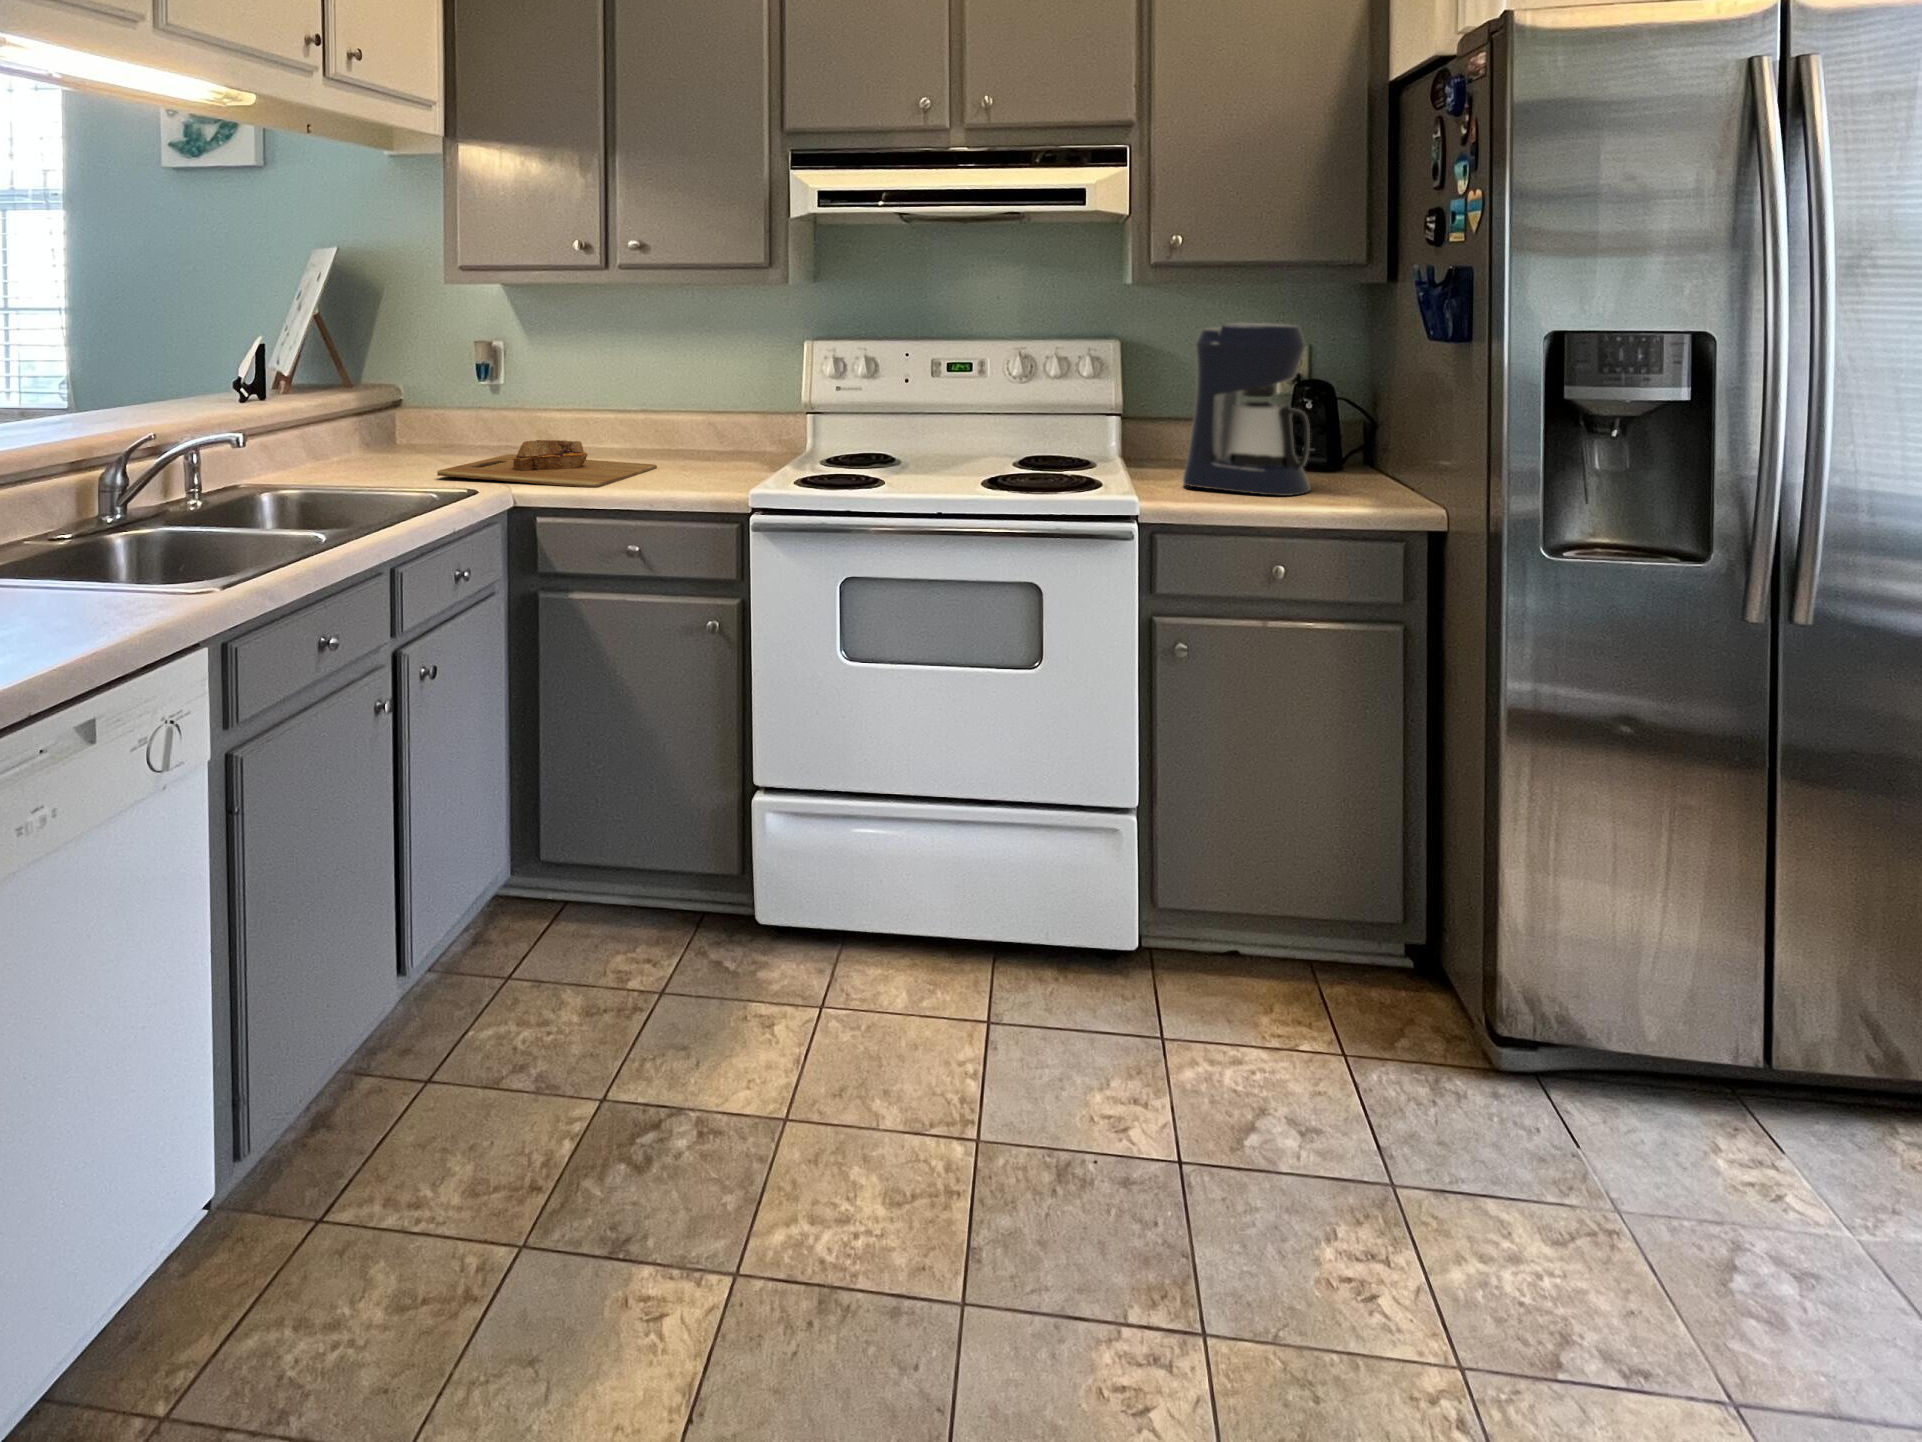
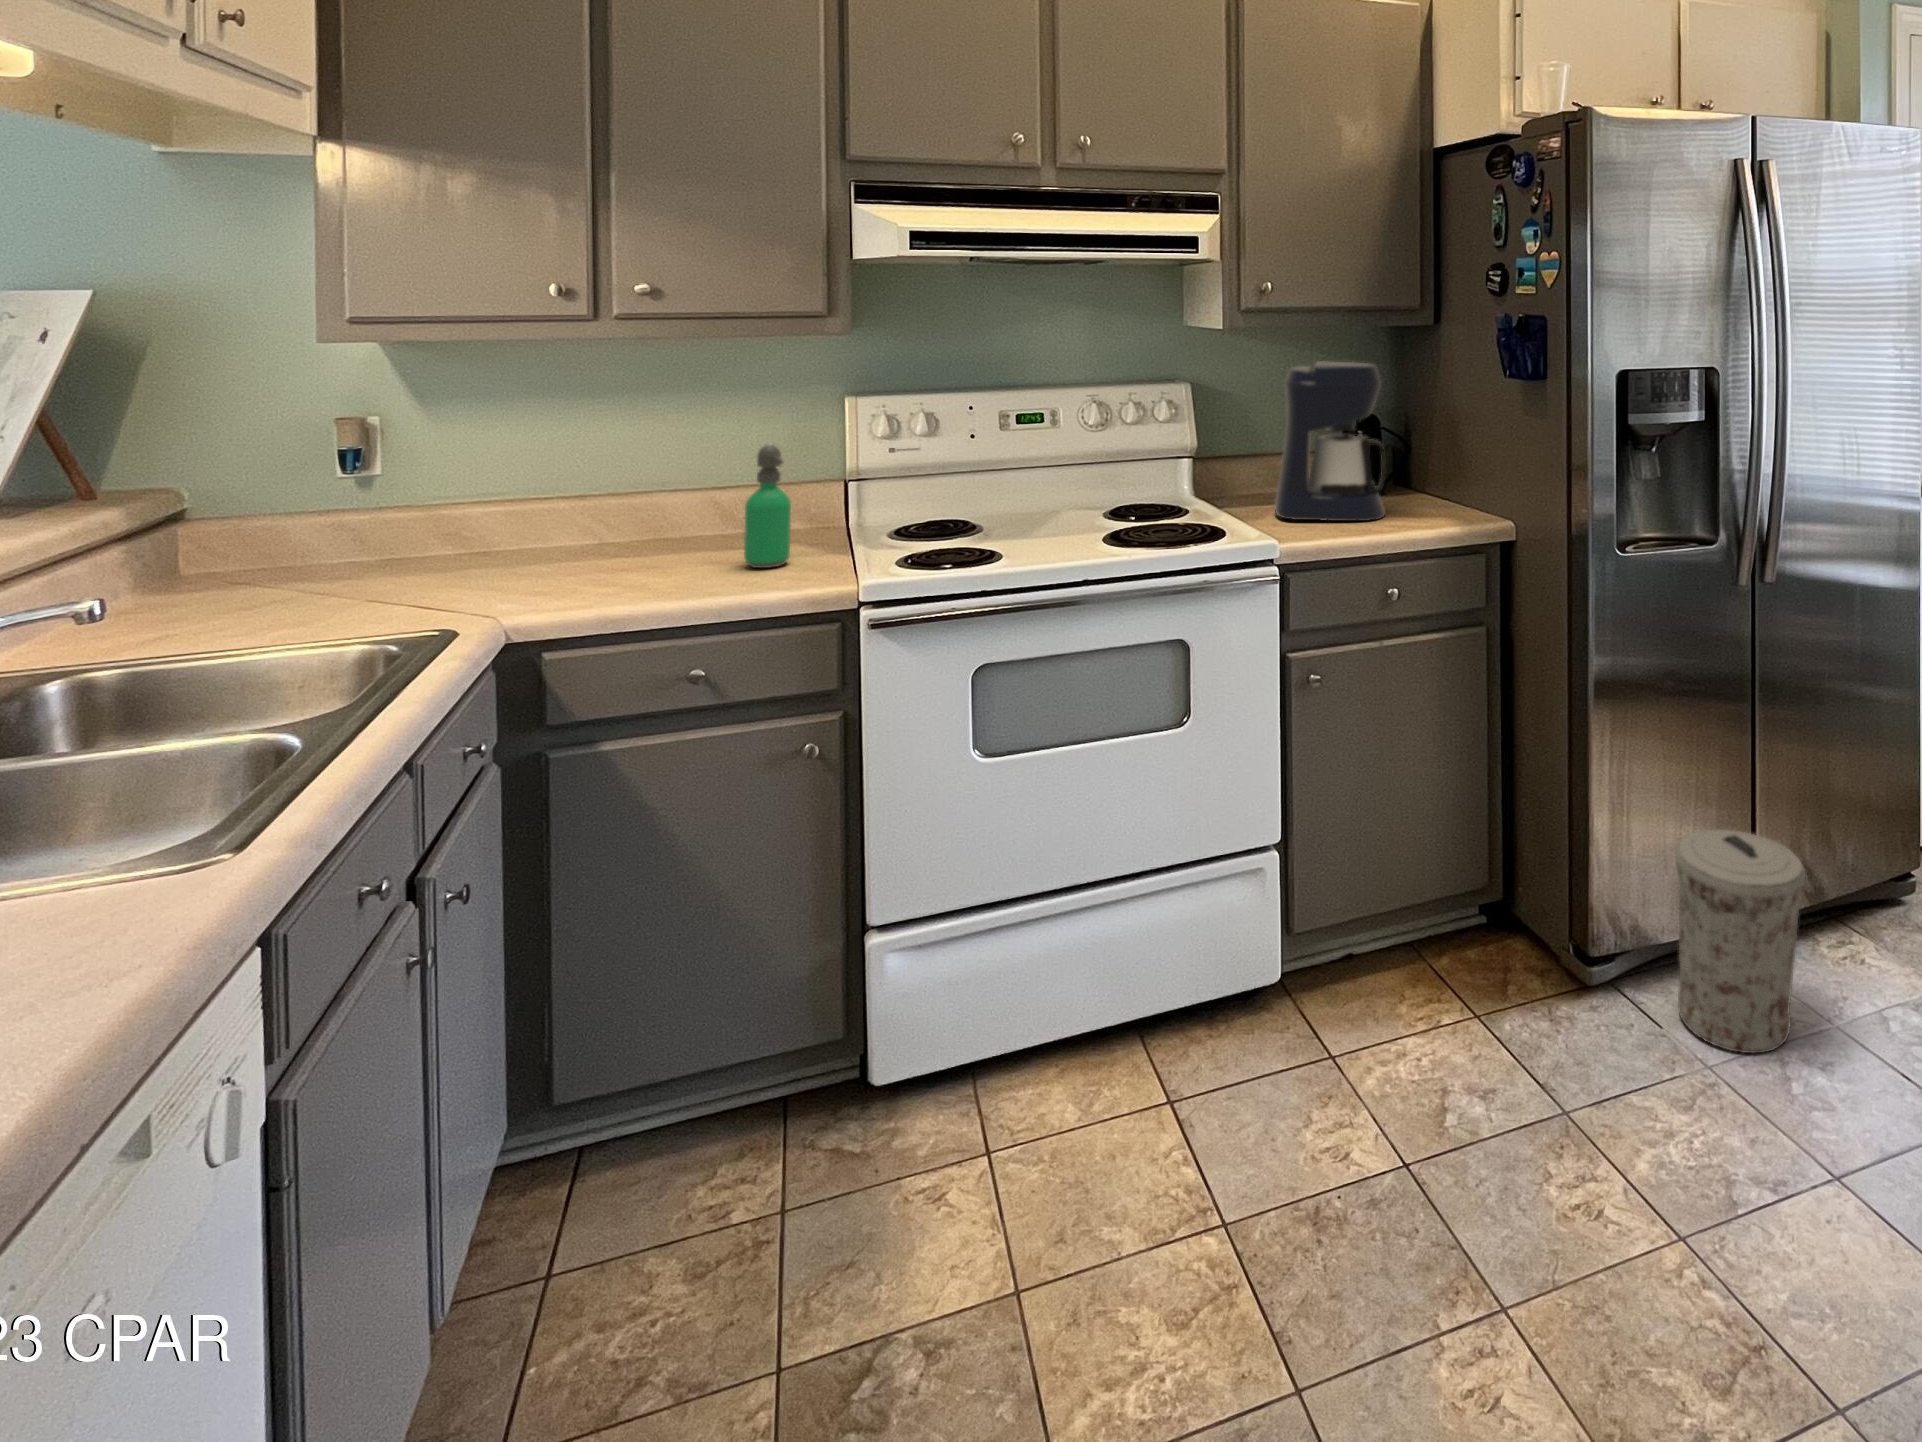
soap dispenser: none [691,377,726,479] -> present [744,445,791,568]
cutting board: present [437,440,657,488] -> none [355,537,677,610]
trash can: none [1609,921,1800,1220] -> present [1676,829,1805,1053]

